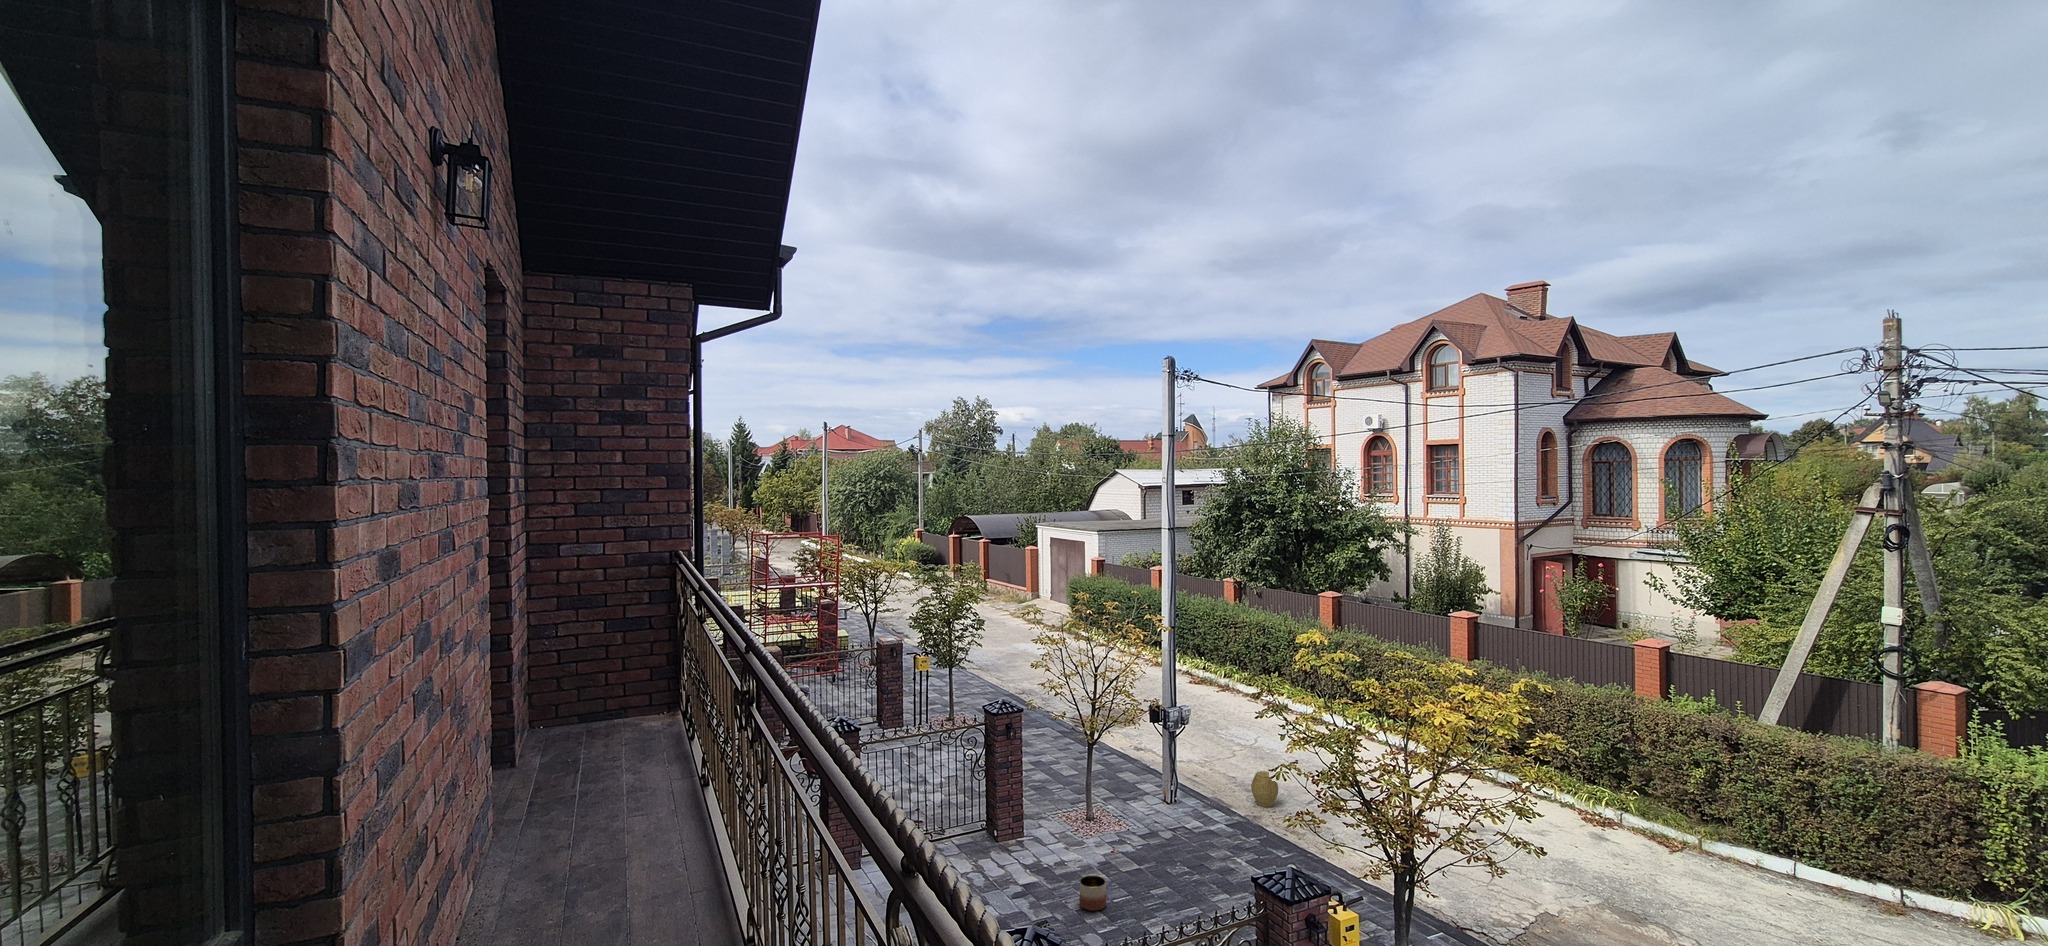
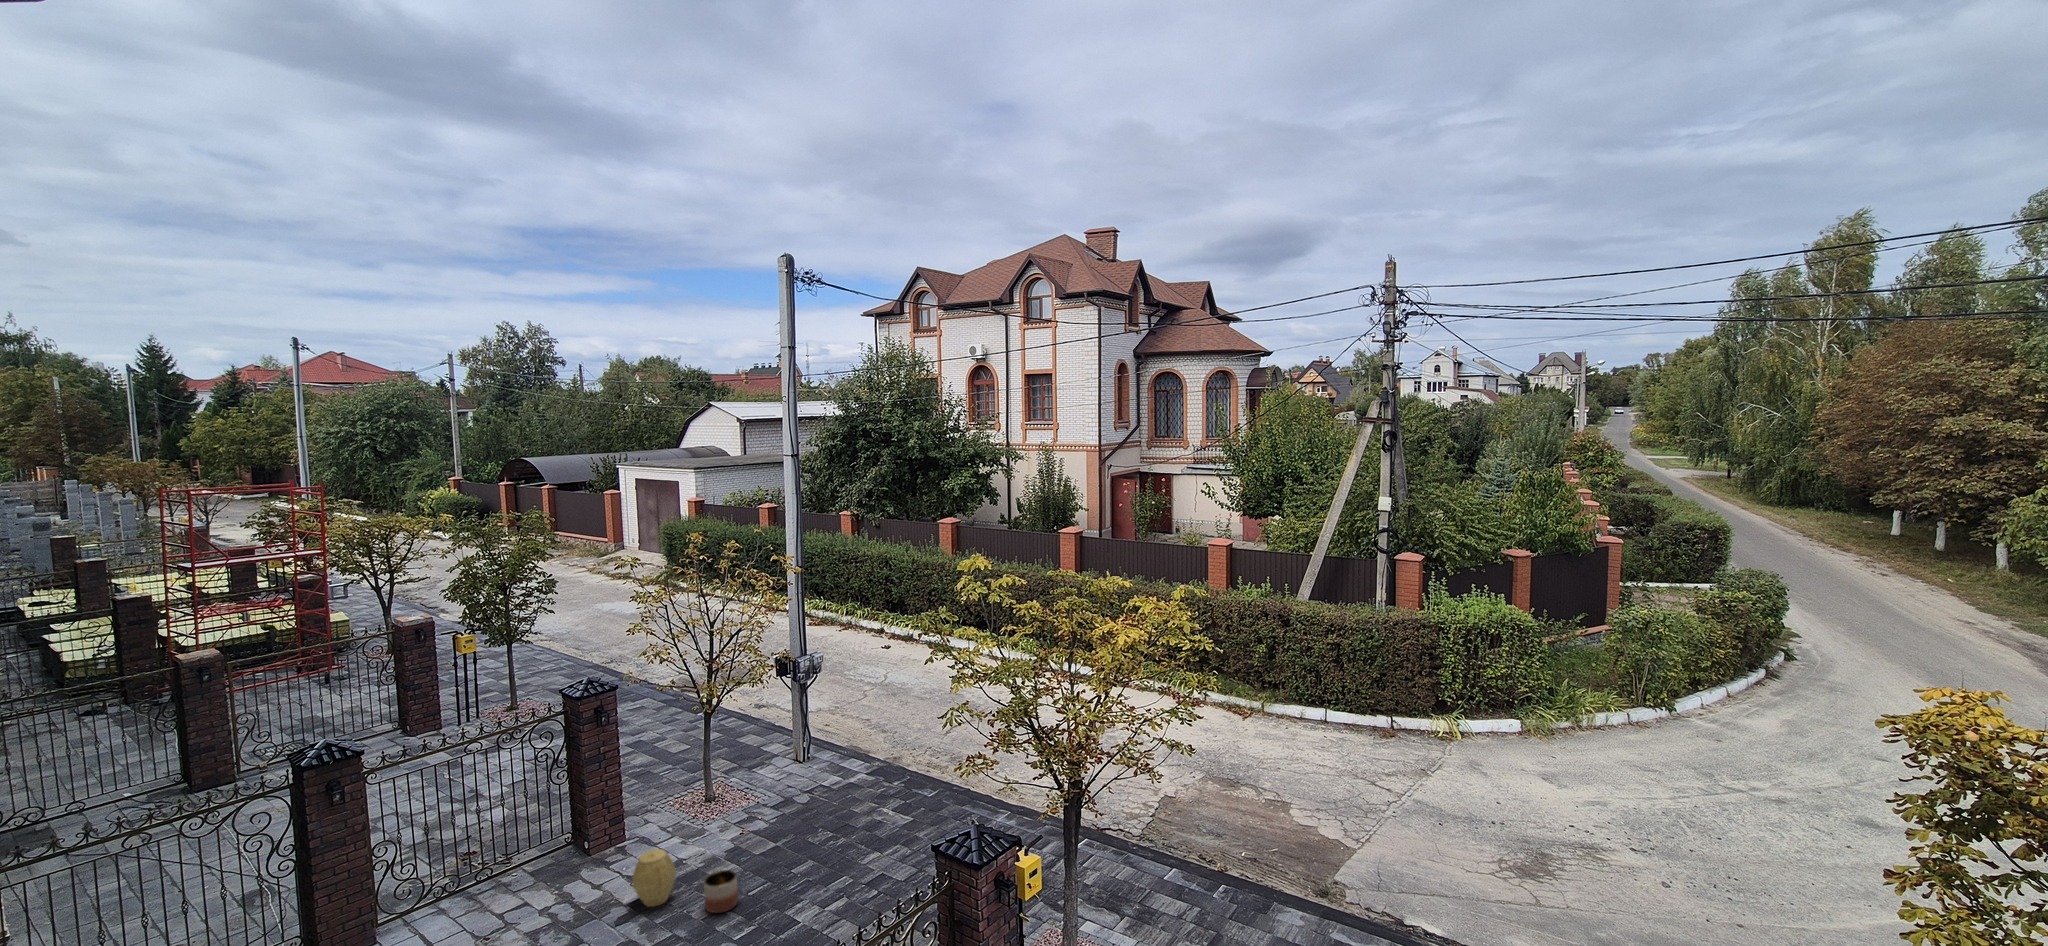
woven basket: present [1251,771,1278,807] -> present [632,849,676,907]

